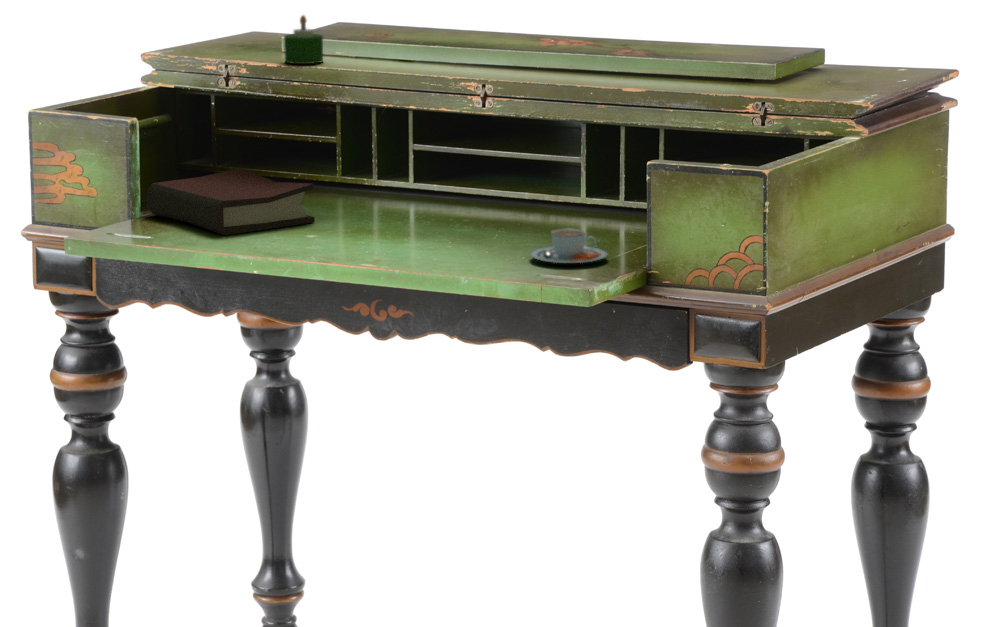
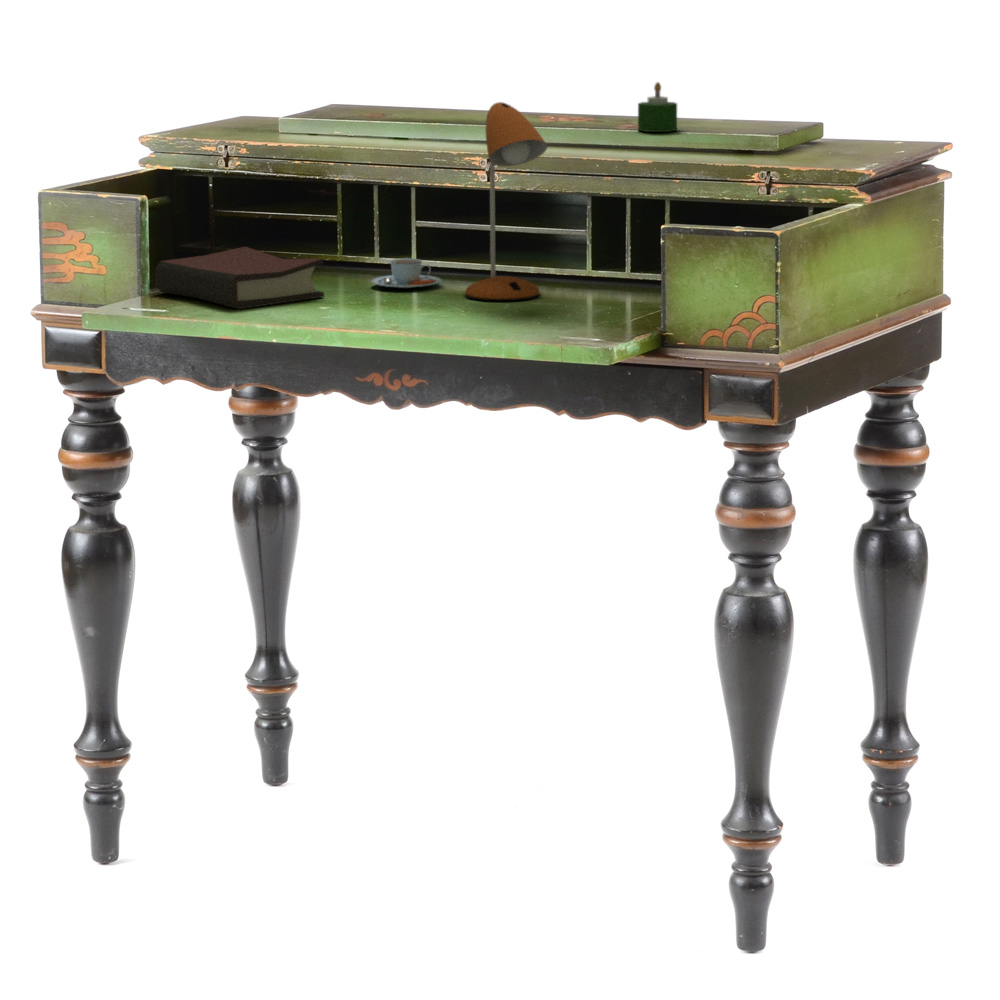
candle: present [284,15,323,64] -> present [638,82,677,132]
desk lamp: none [457,28,540,230] -> present [465,102,547,301]
teacup: present [530,229,607,263] -> present [371,258,441,288]

